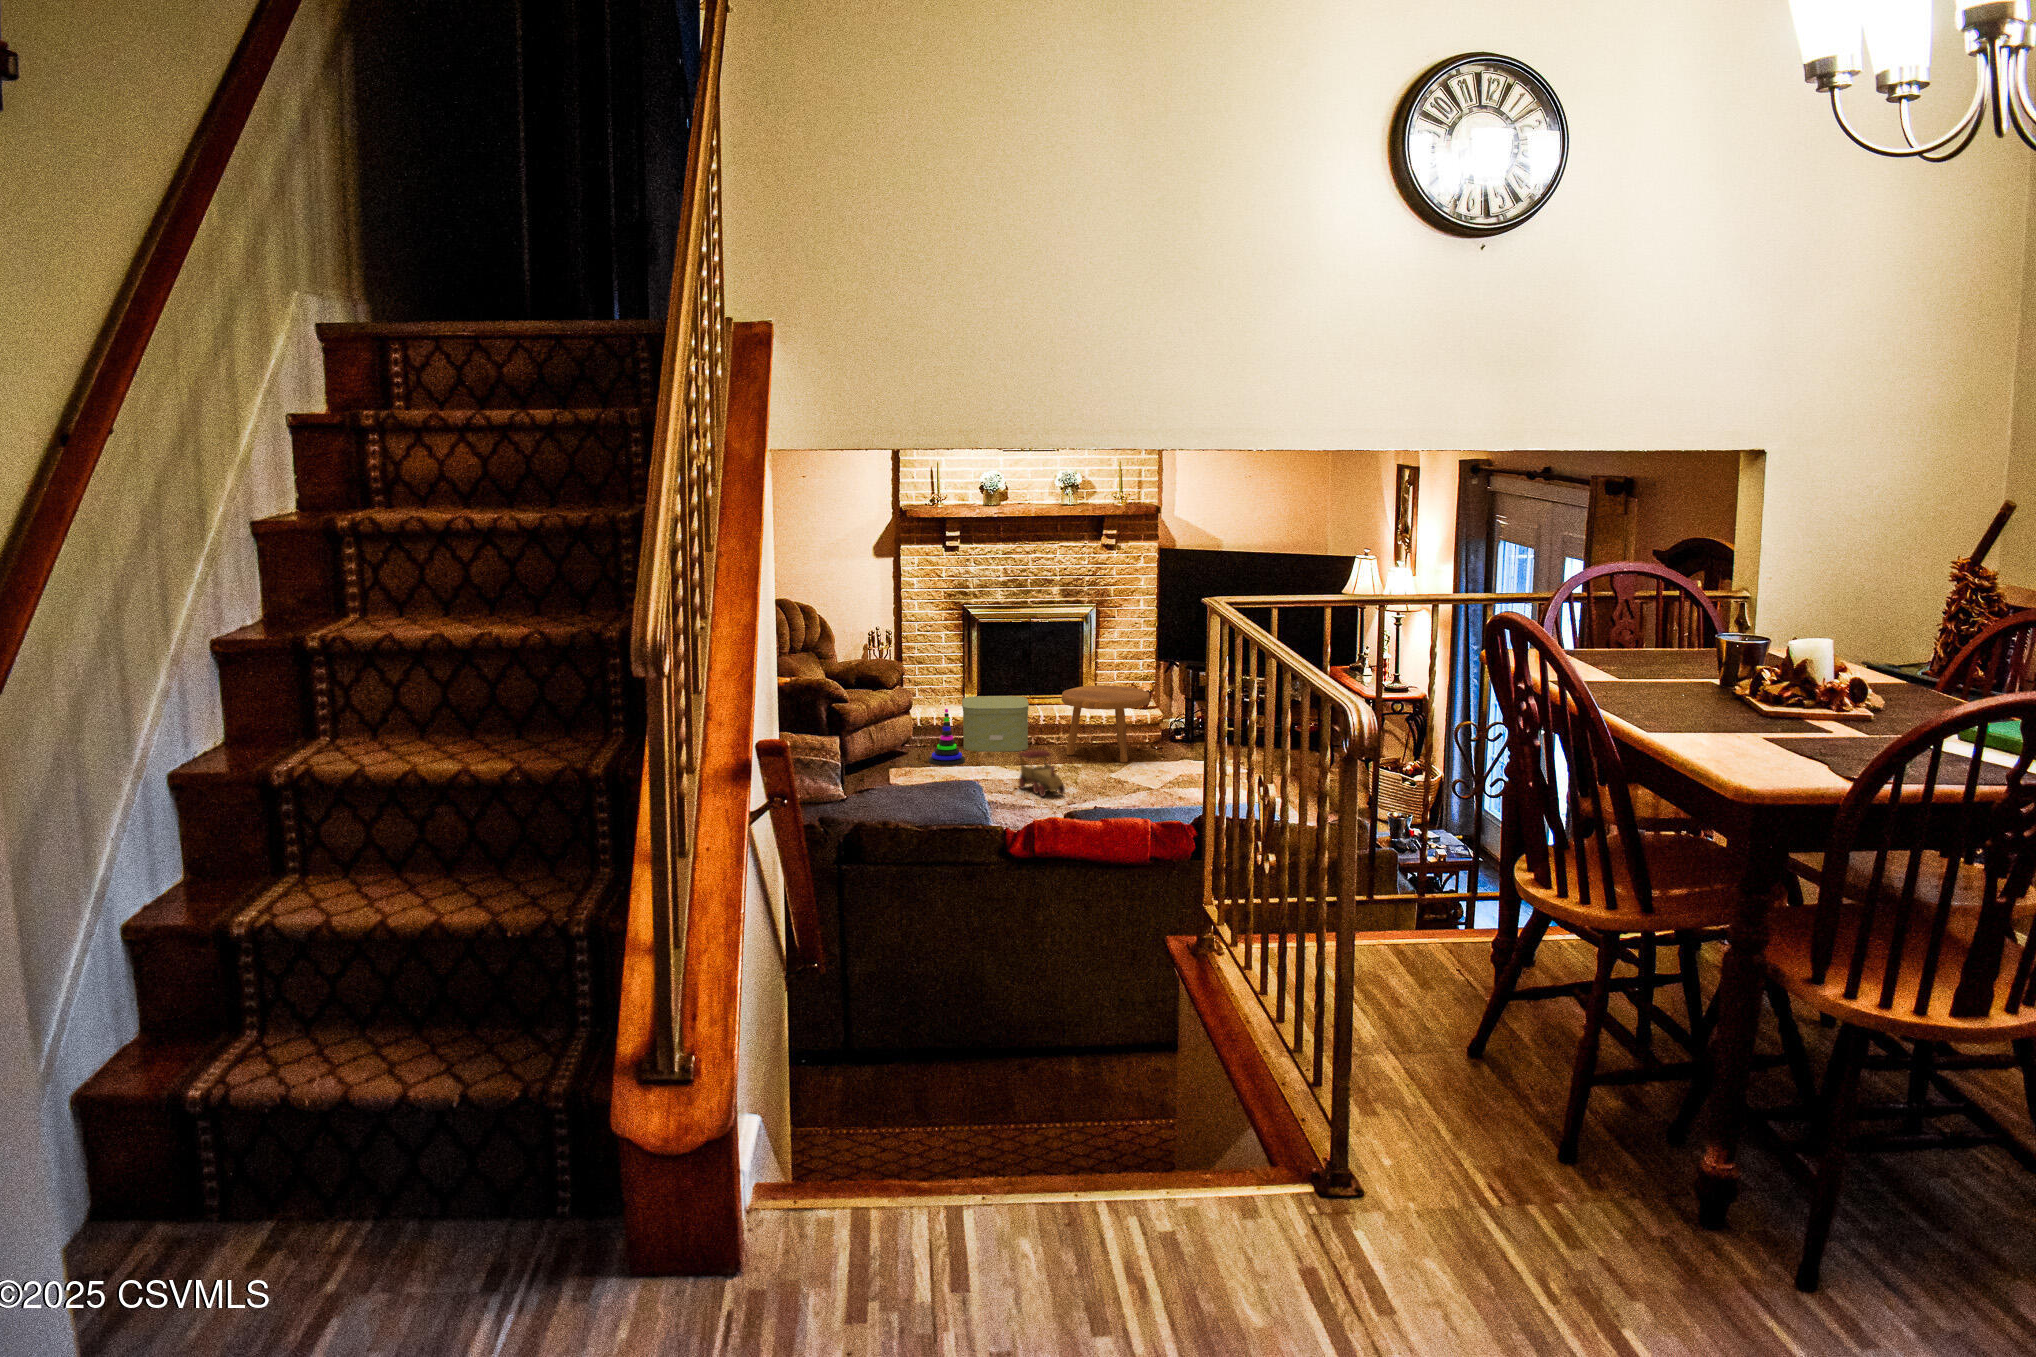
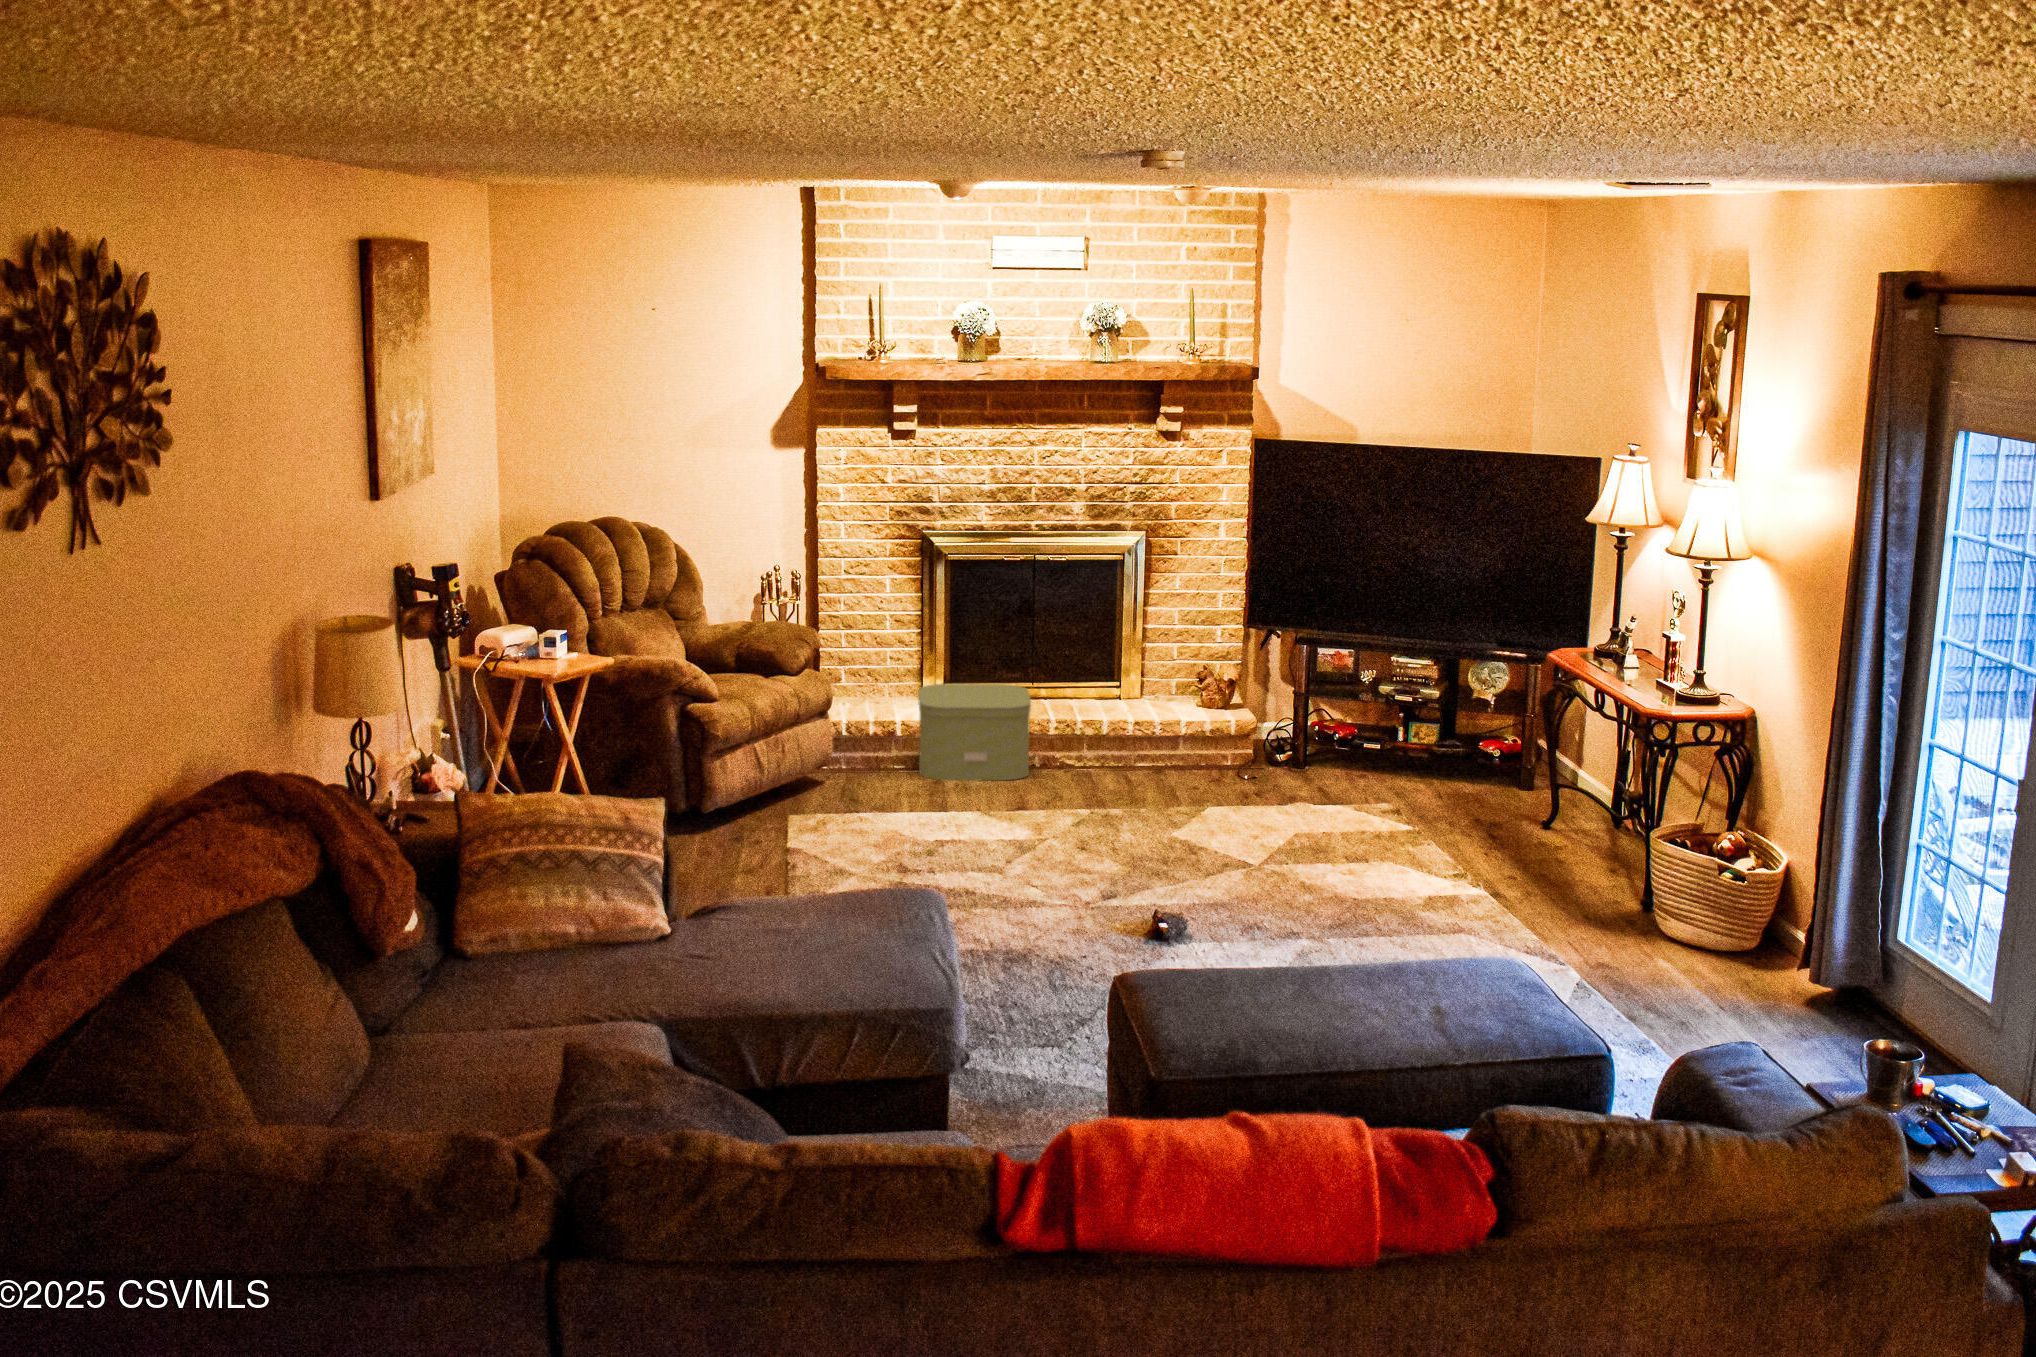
footstool: present [1061,685,1150,763] -> none [1088,670,1239,805]
stacking toy: present [929,709,965,765] -> none [860,710,922,808]
toy train: present [1019,750,1065,797] -> none [1013,790,1099,877]

